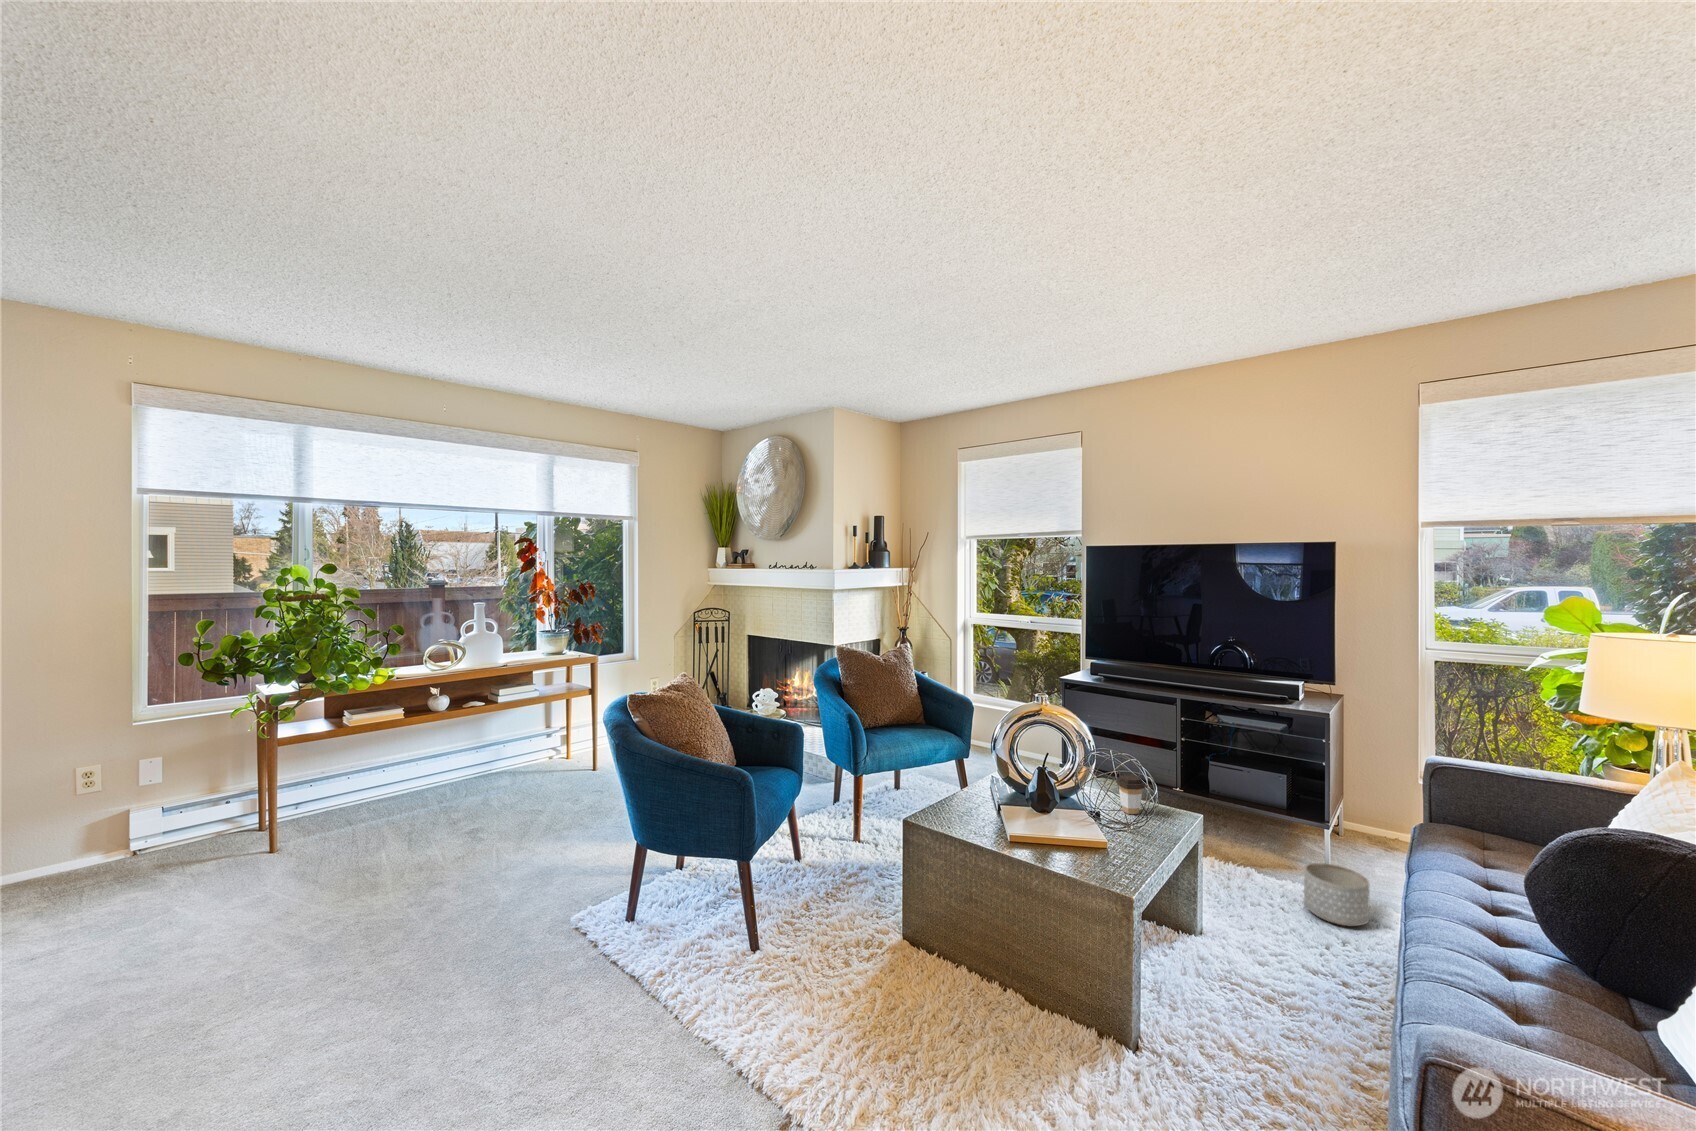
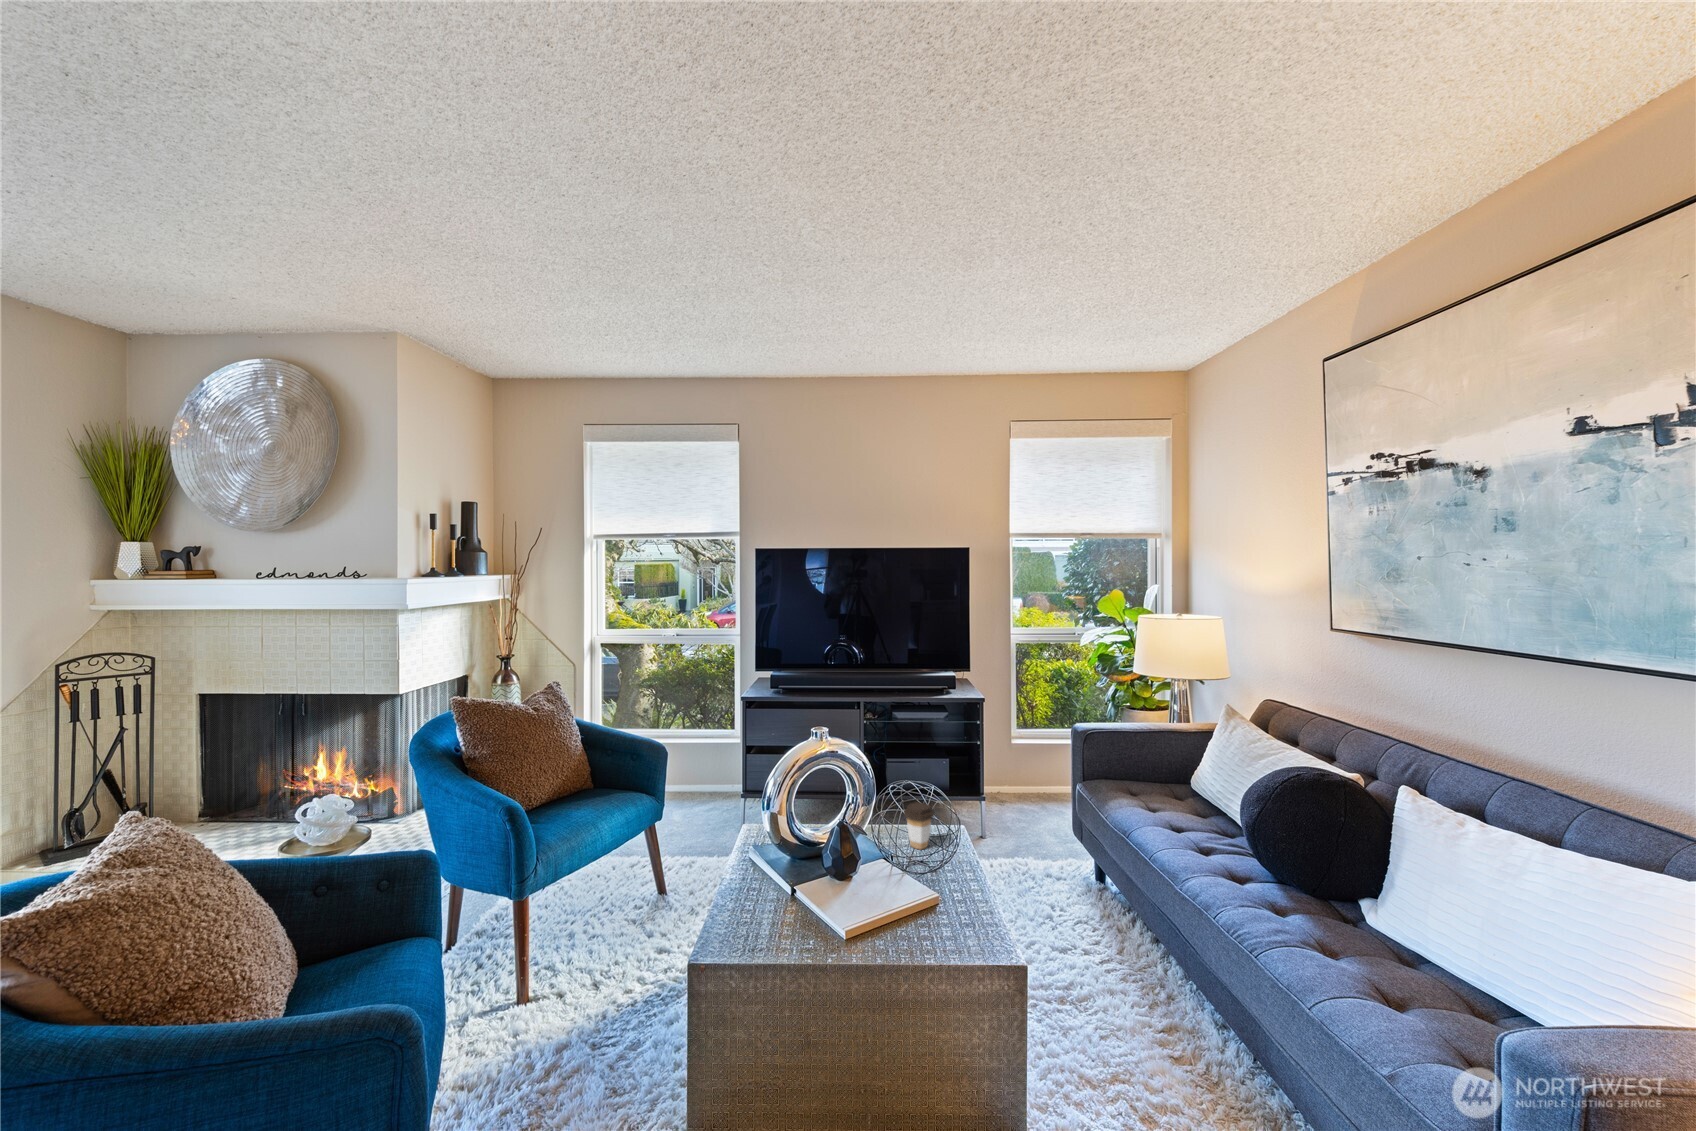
planter: present [1304,863,1369,926] -> none [1020,839,1071,896]

